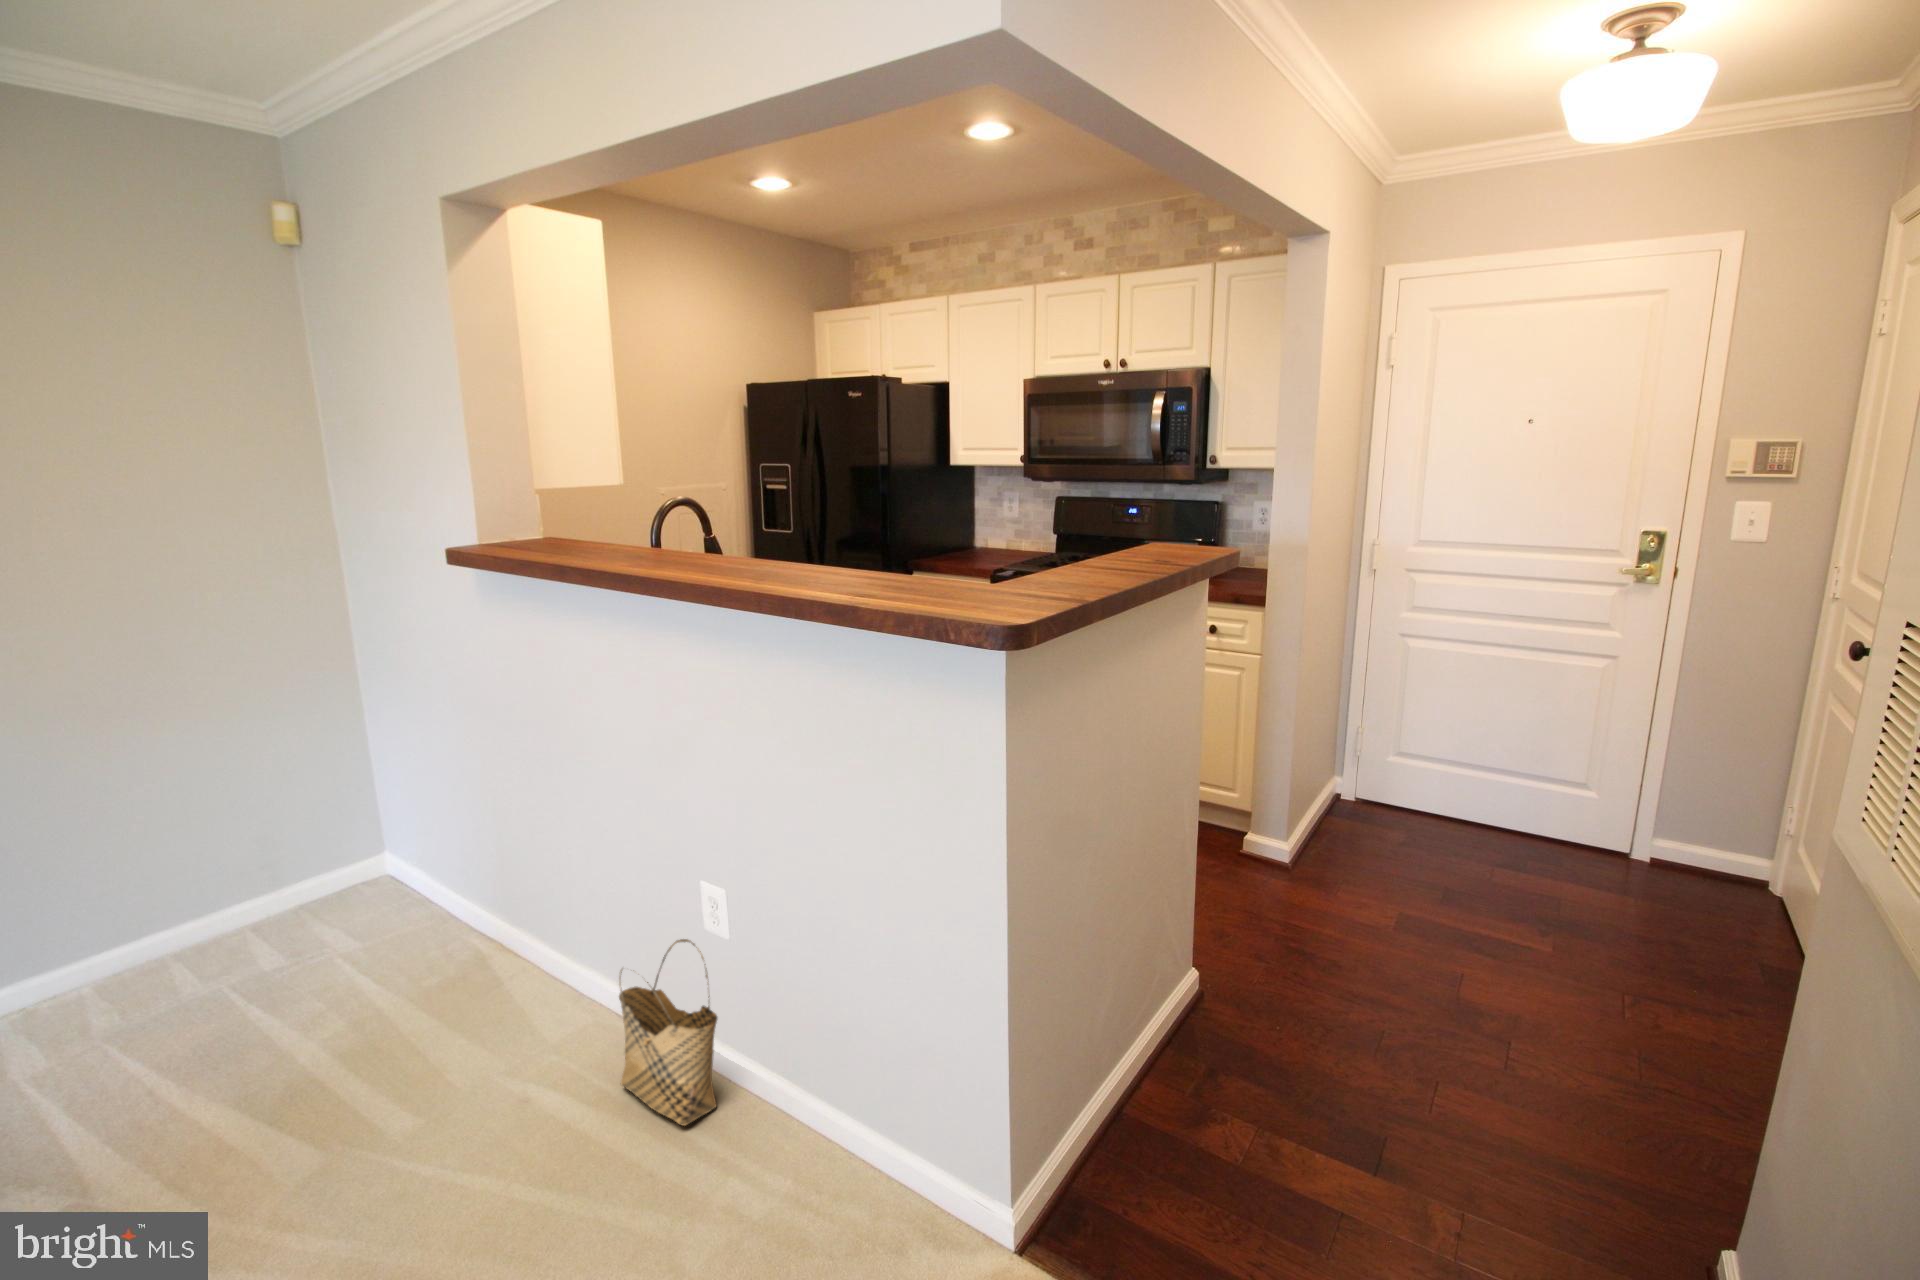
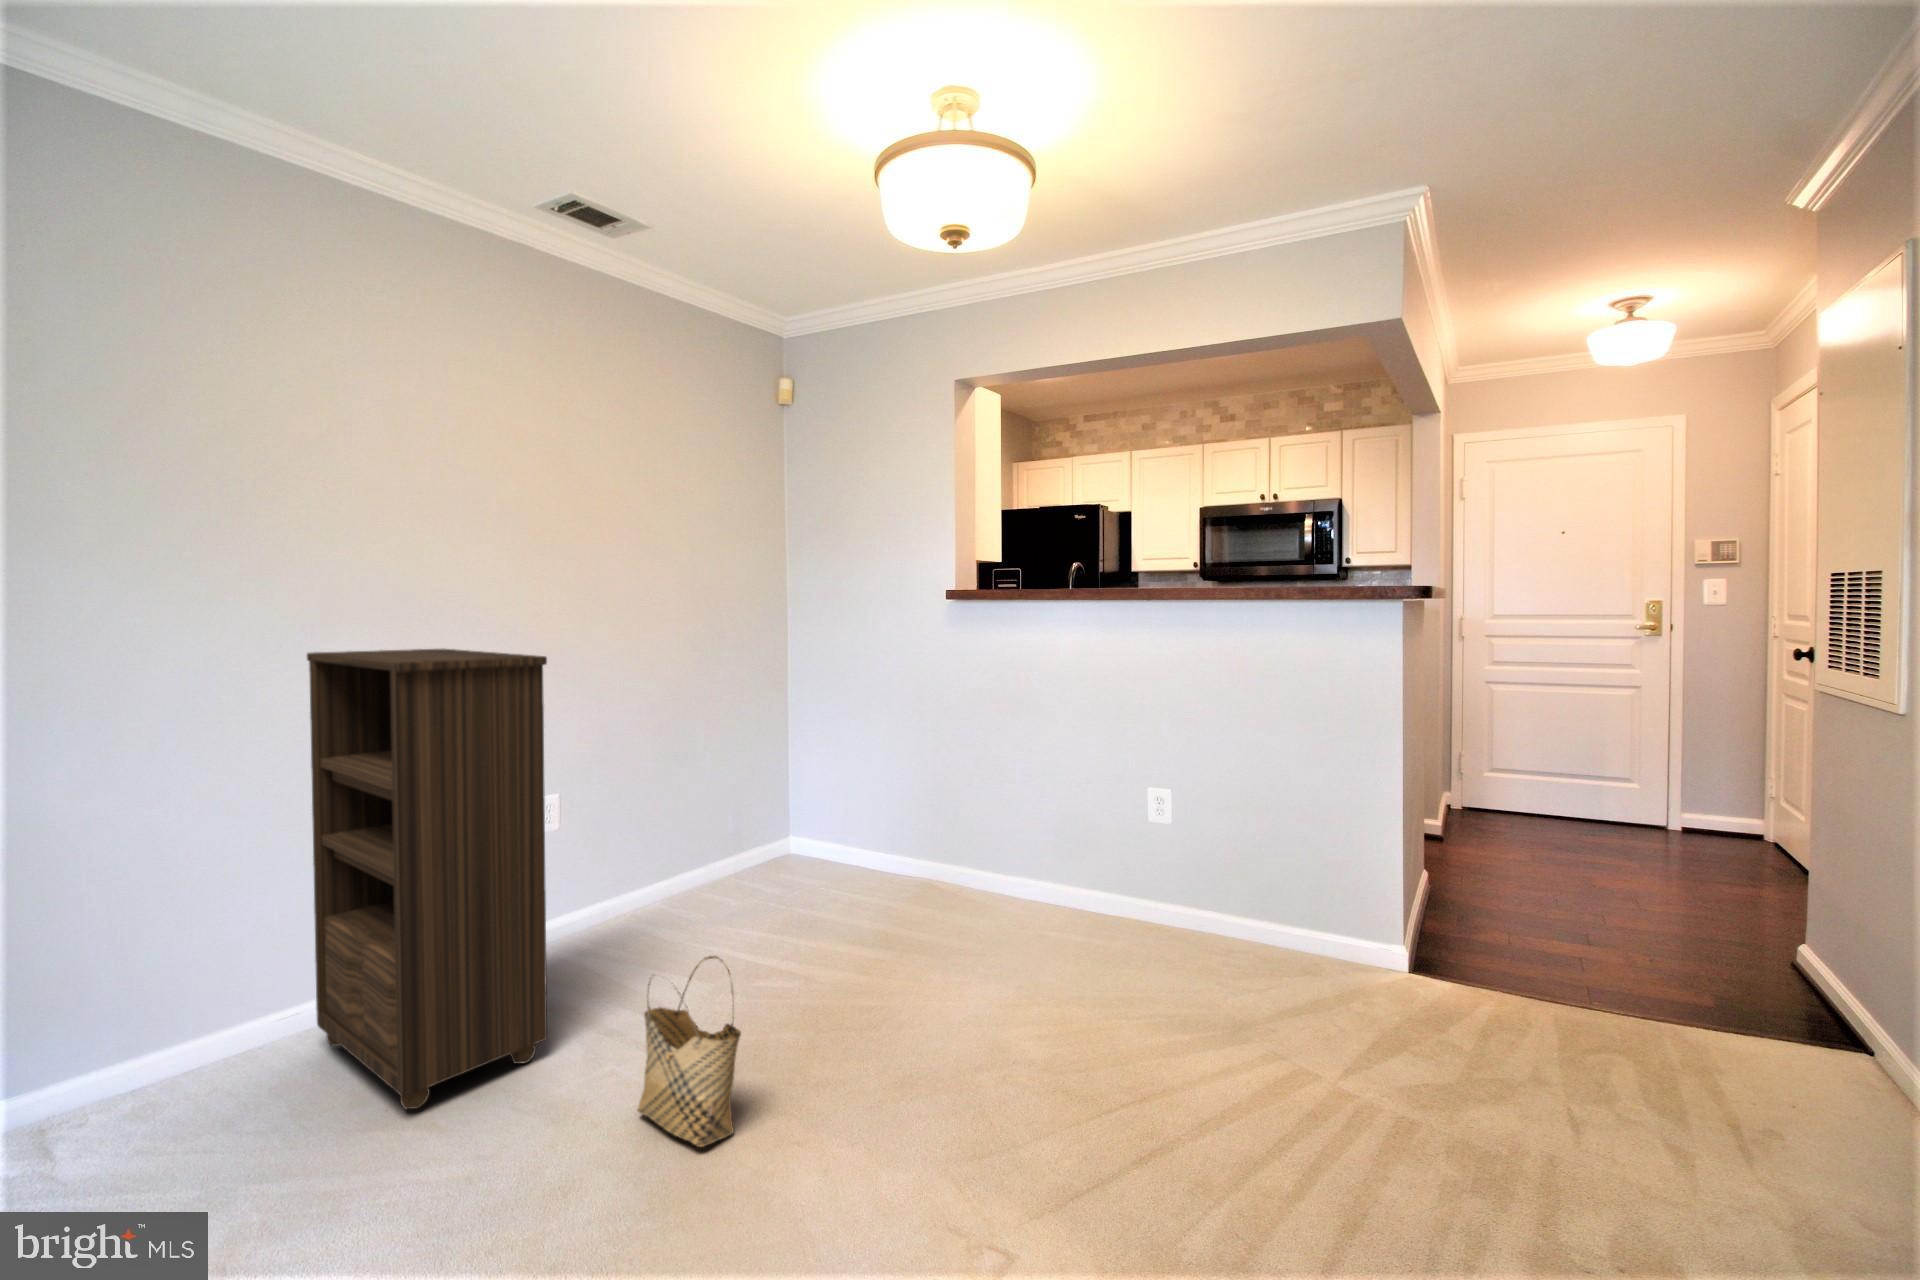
bookshelf: none [218,603,526,1086] -> present [307,649,547,1109]

